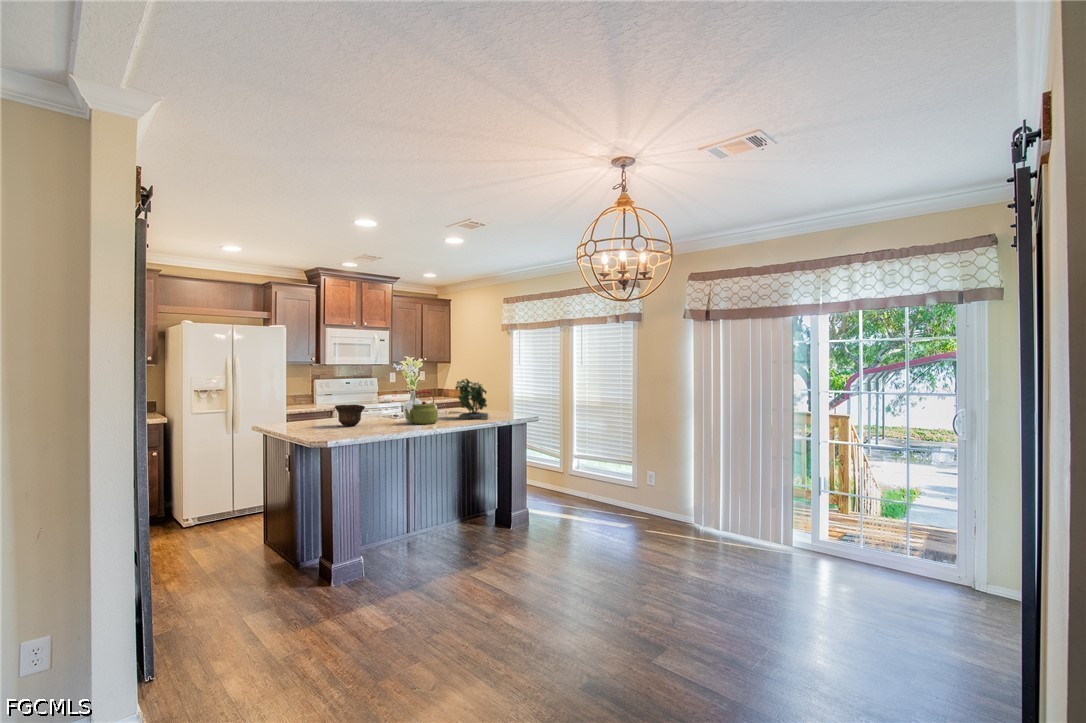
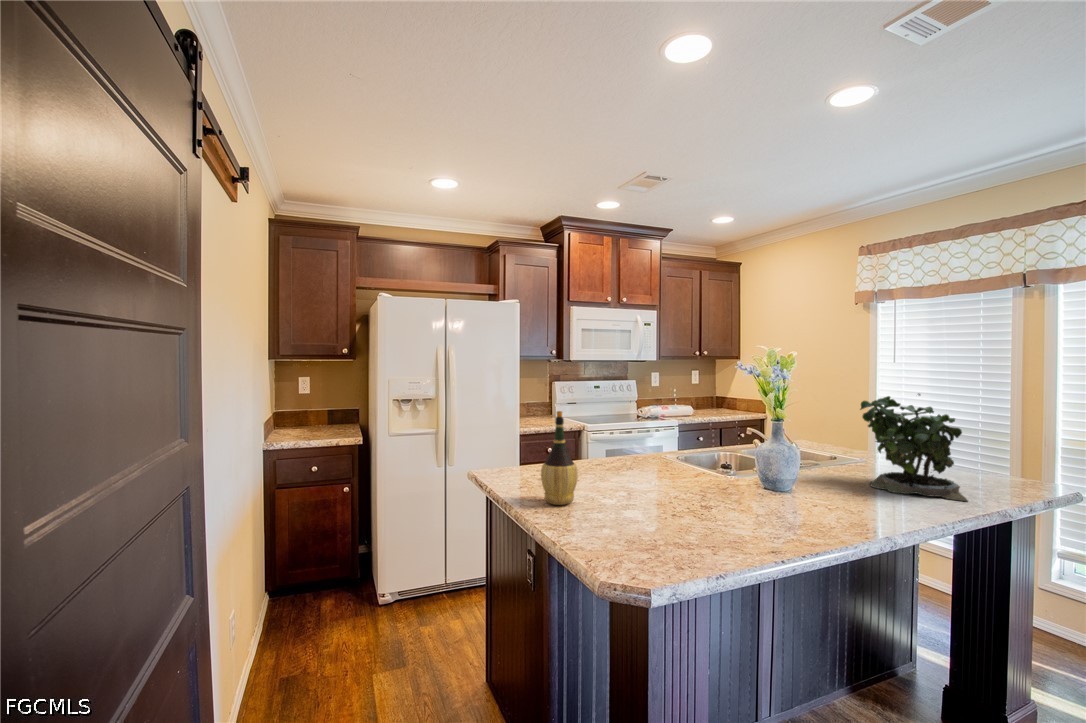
wine bottle: none [297,386,315,428] -> present [541,411,578,505]
kettle: present [405,391,438,424] -> none [785,429,863,515]
bowl: present [335,405,365,426] -> none [619,452,687,506]

